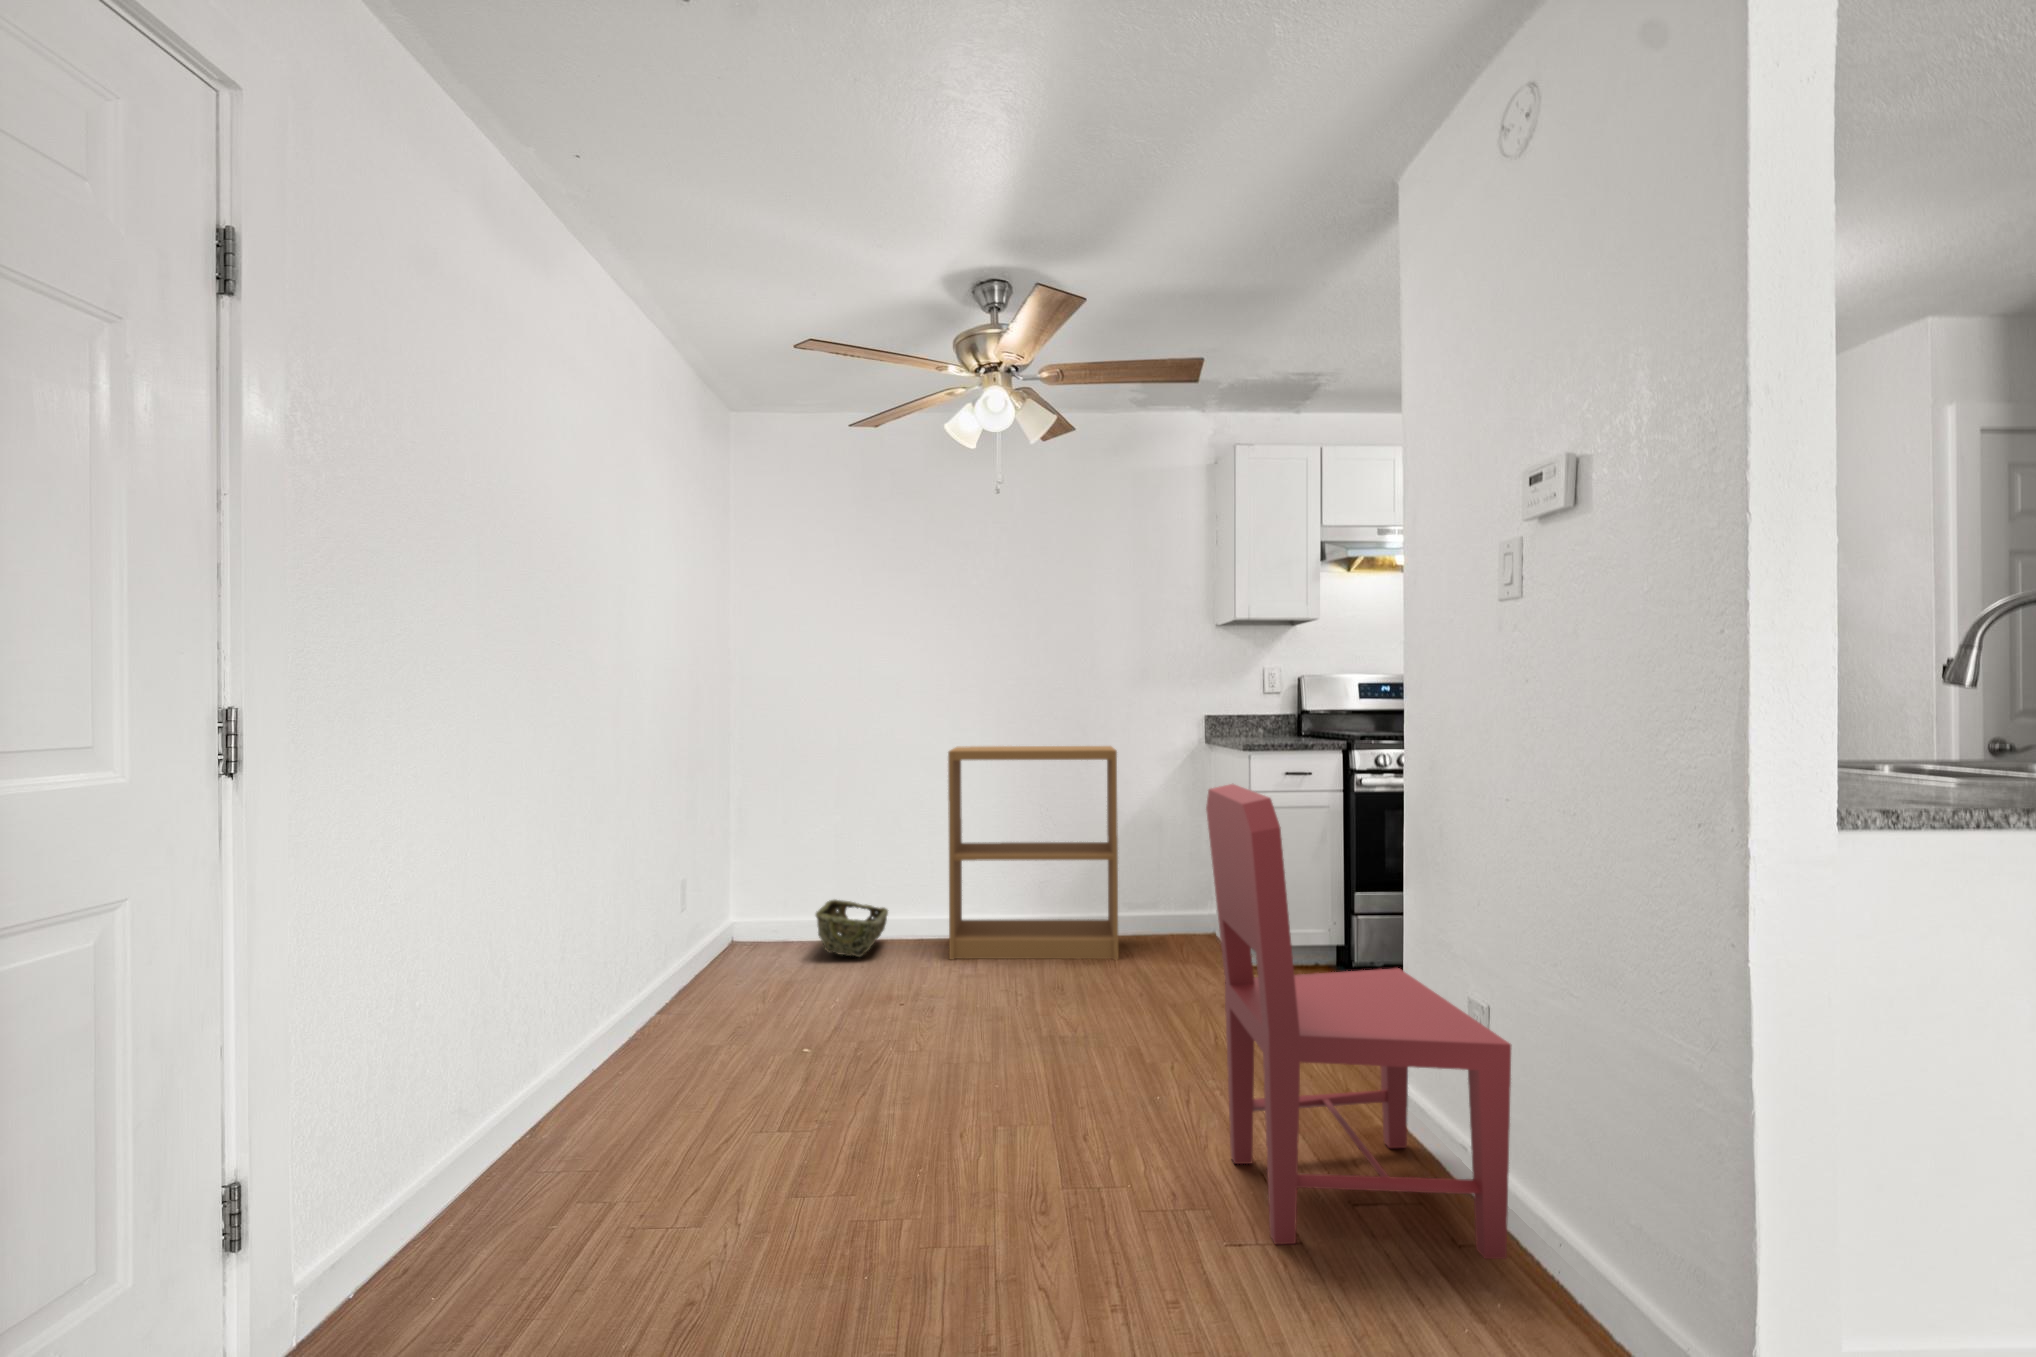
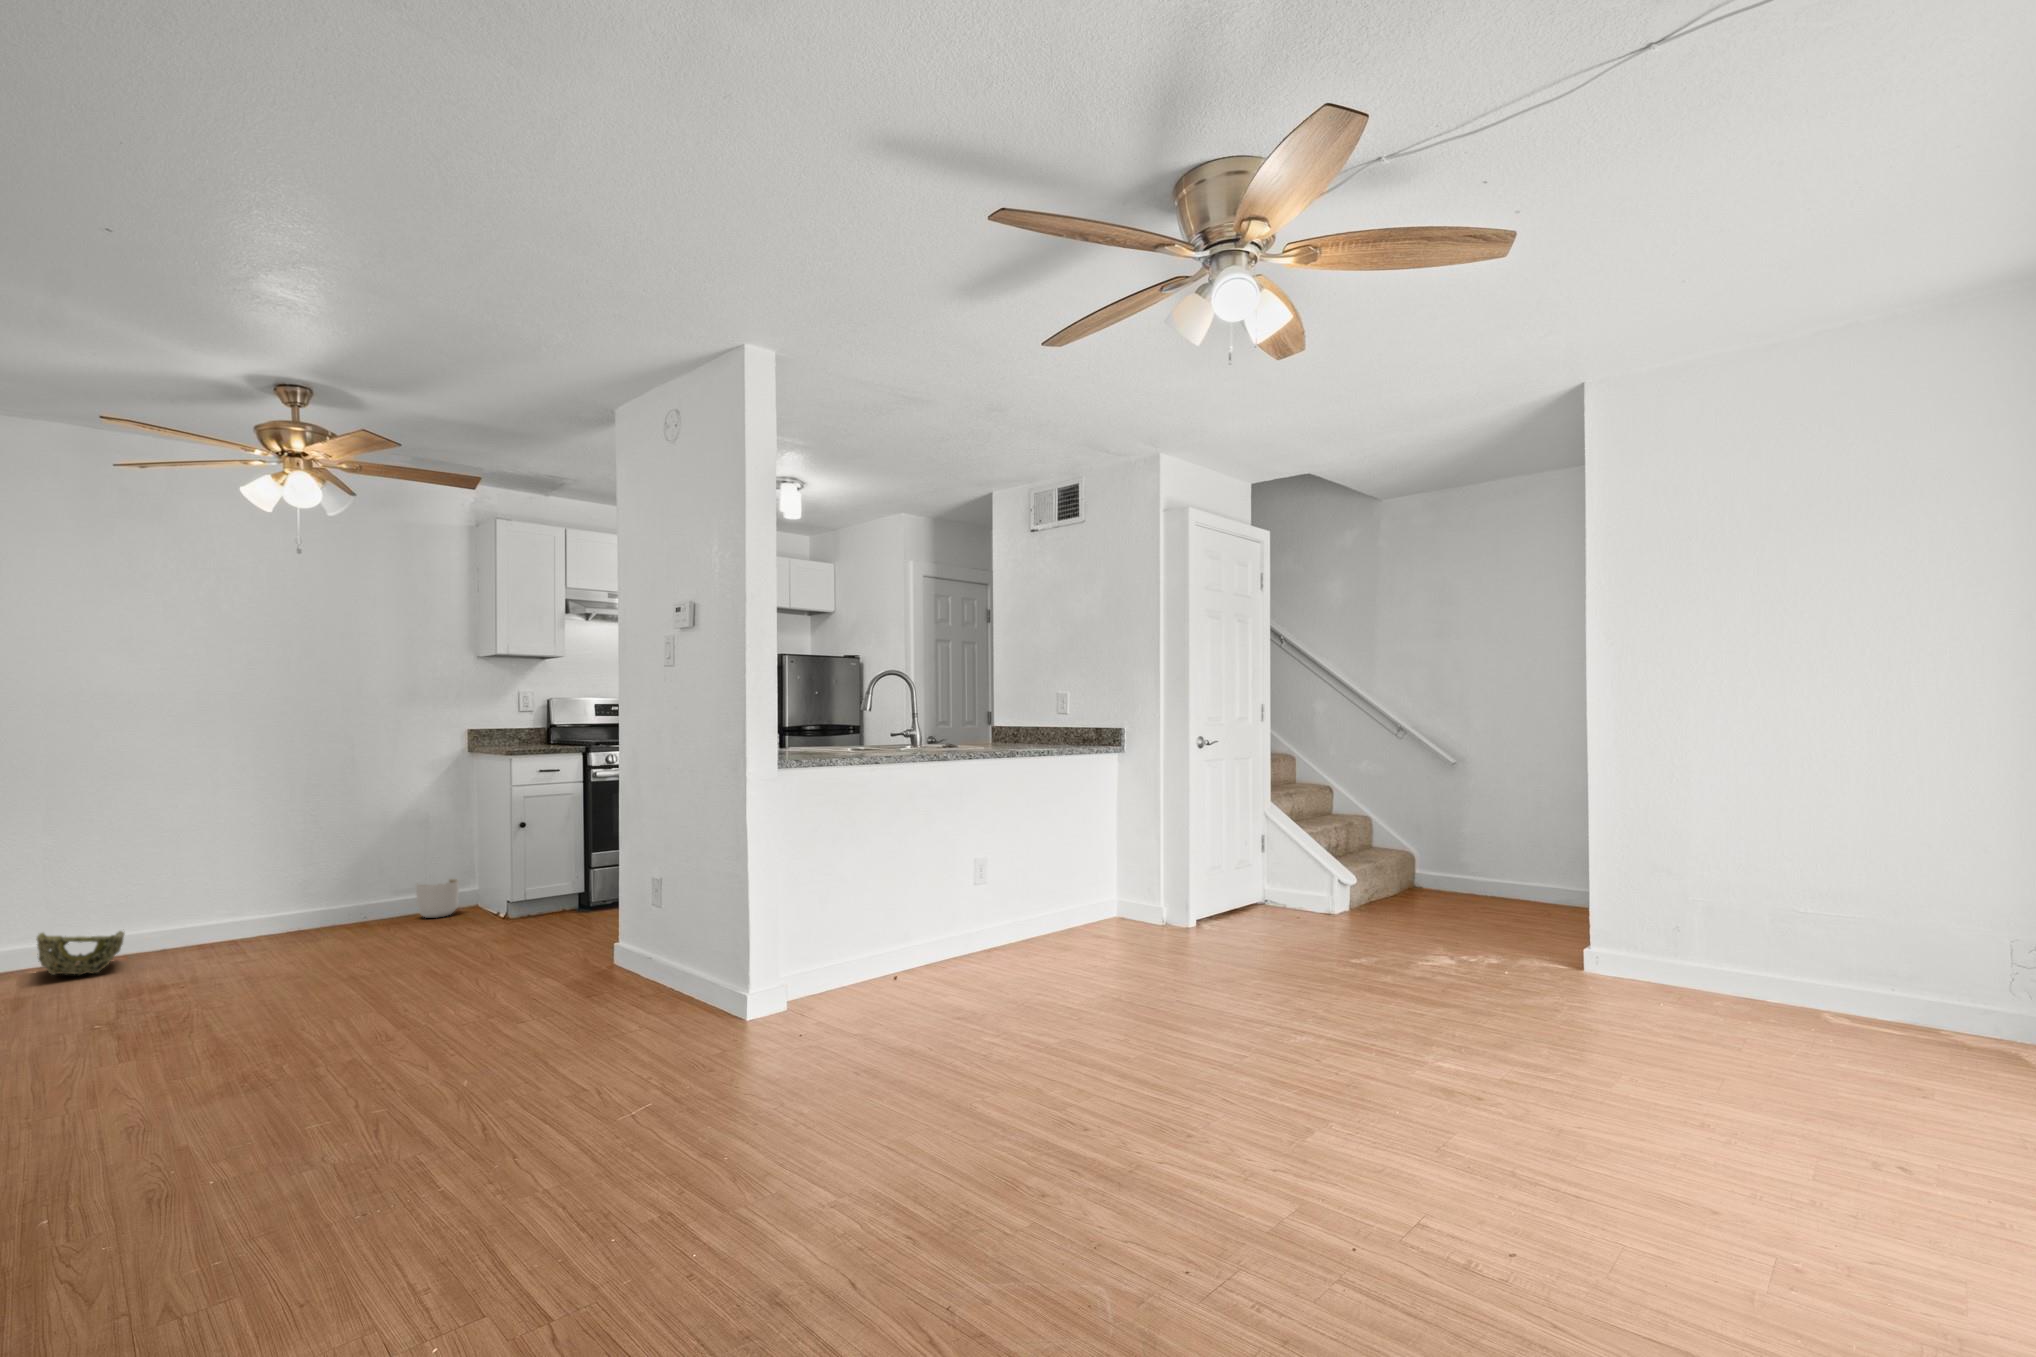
bookshelf: present [948,746,1118,960] -> none [208,760,391,959]
dining chair: present [1206,784,1511,1259] -> none [490,759,671,1013]
planter: none [1149,895,1194,944] -> present [416,879,459,918]

